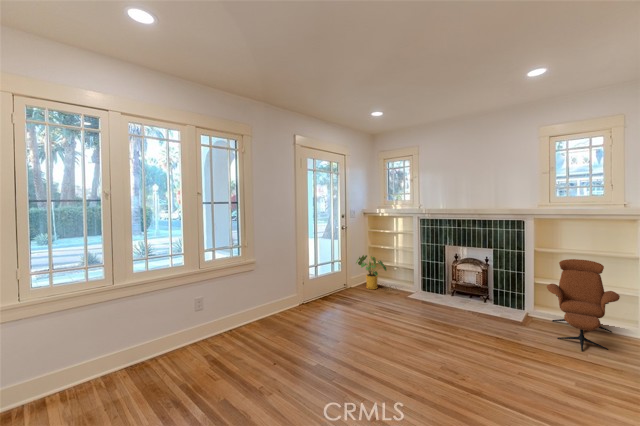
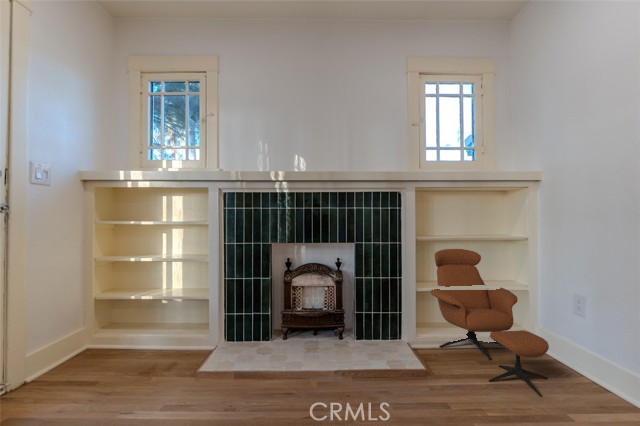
house plant: present [356,255,386,289] -> none [49,285,144,372]

